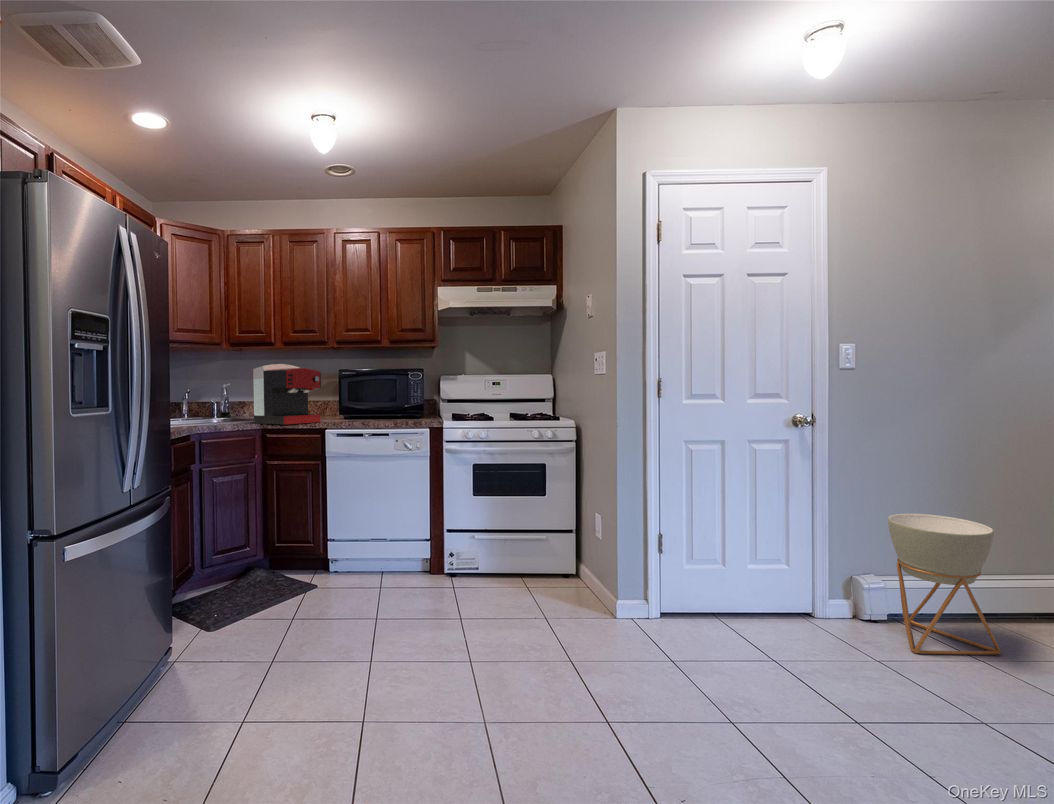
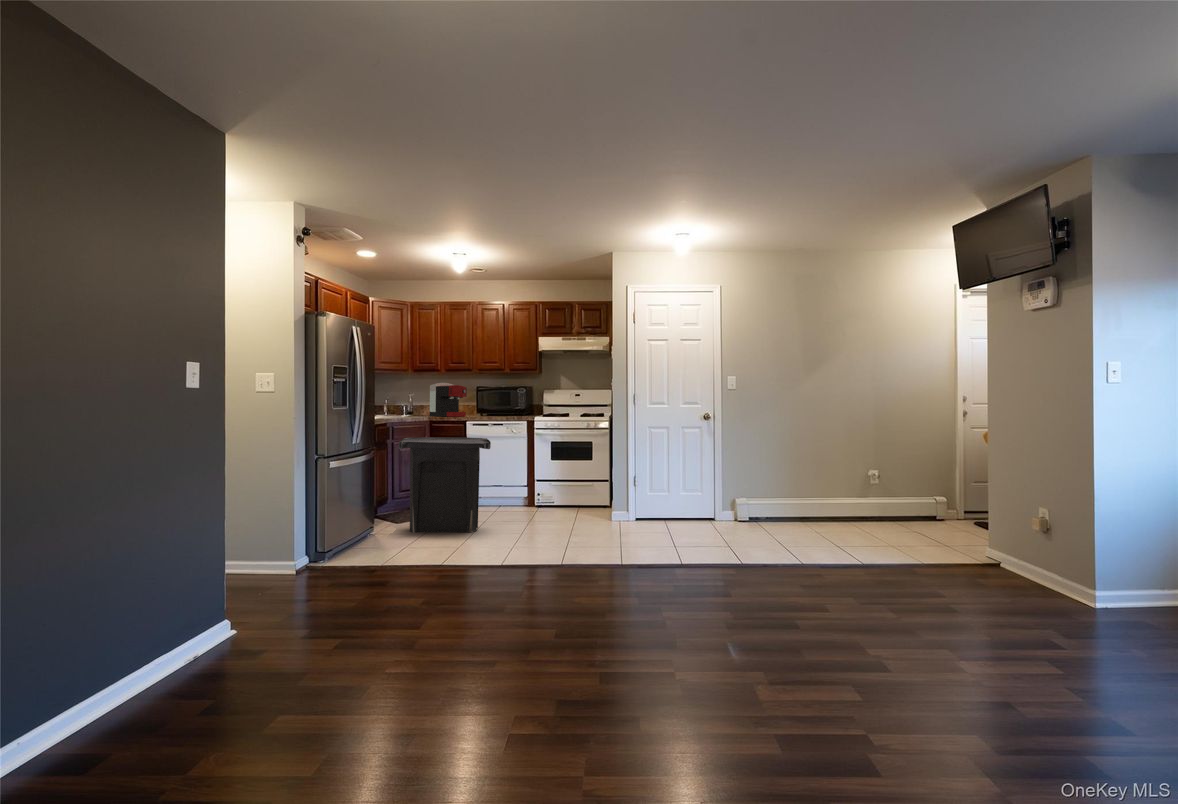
trash can: none [128,486,362,734] -> present [399,437,491,533]
planter: present [888,514,1001,655] -> none [762,467,812,536]

